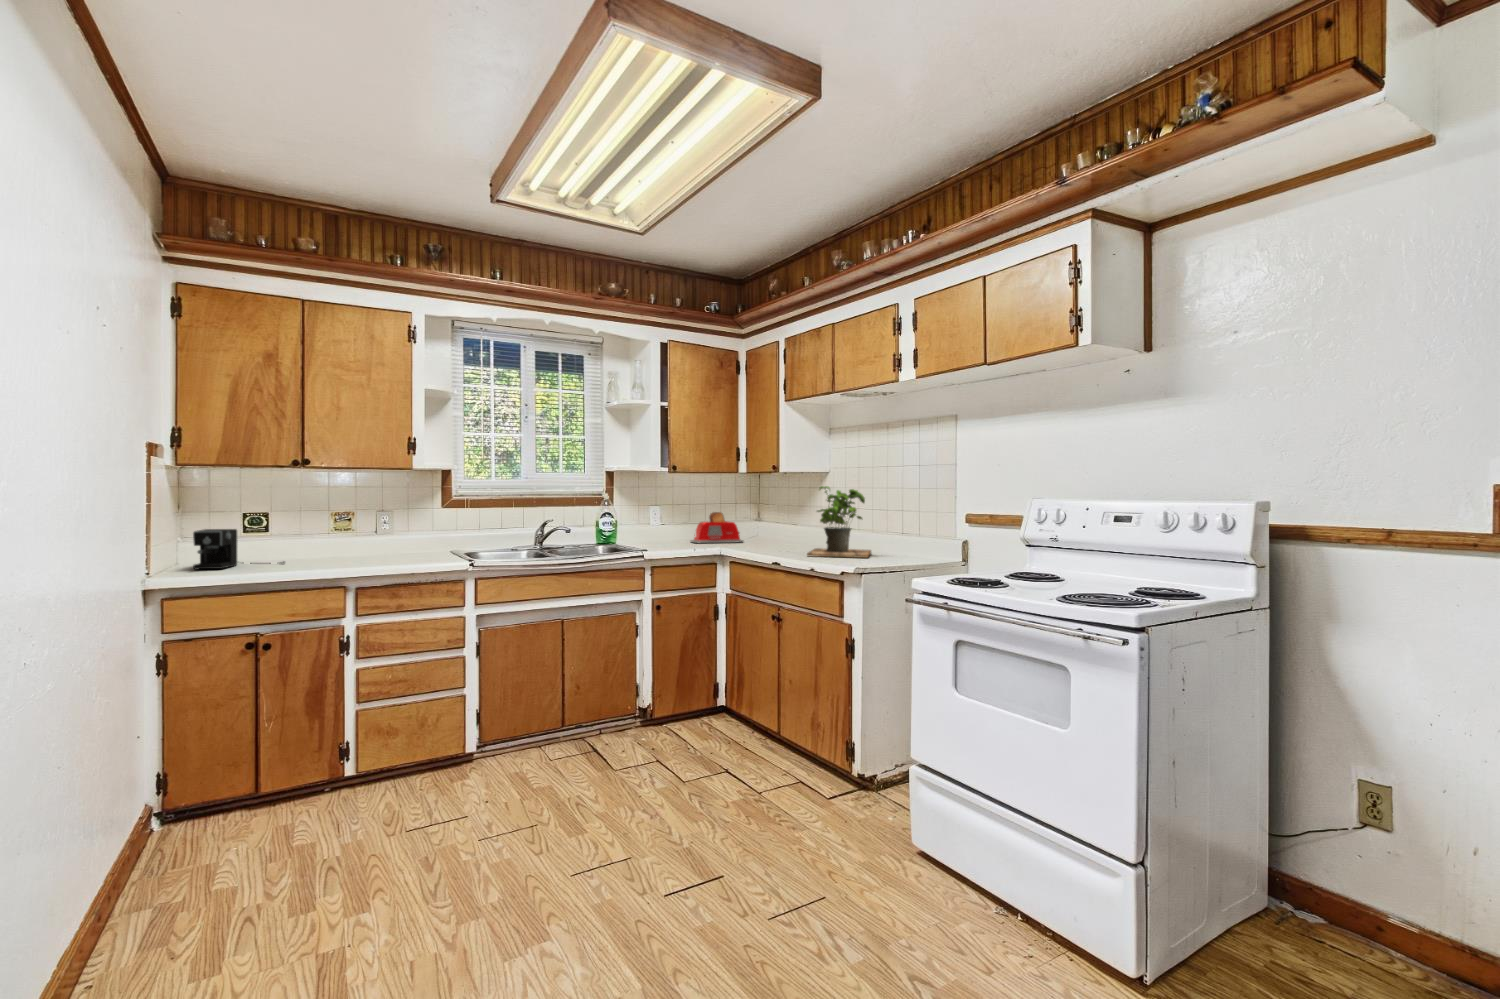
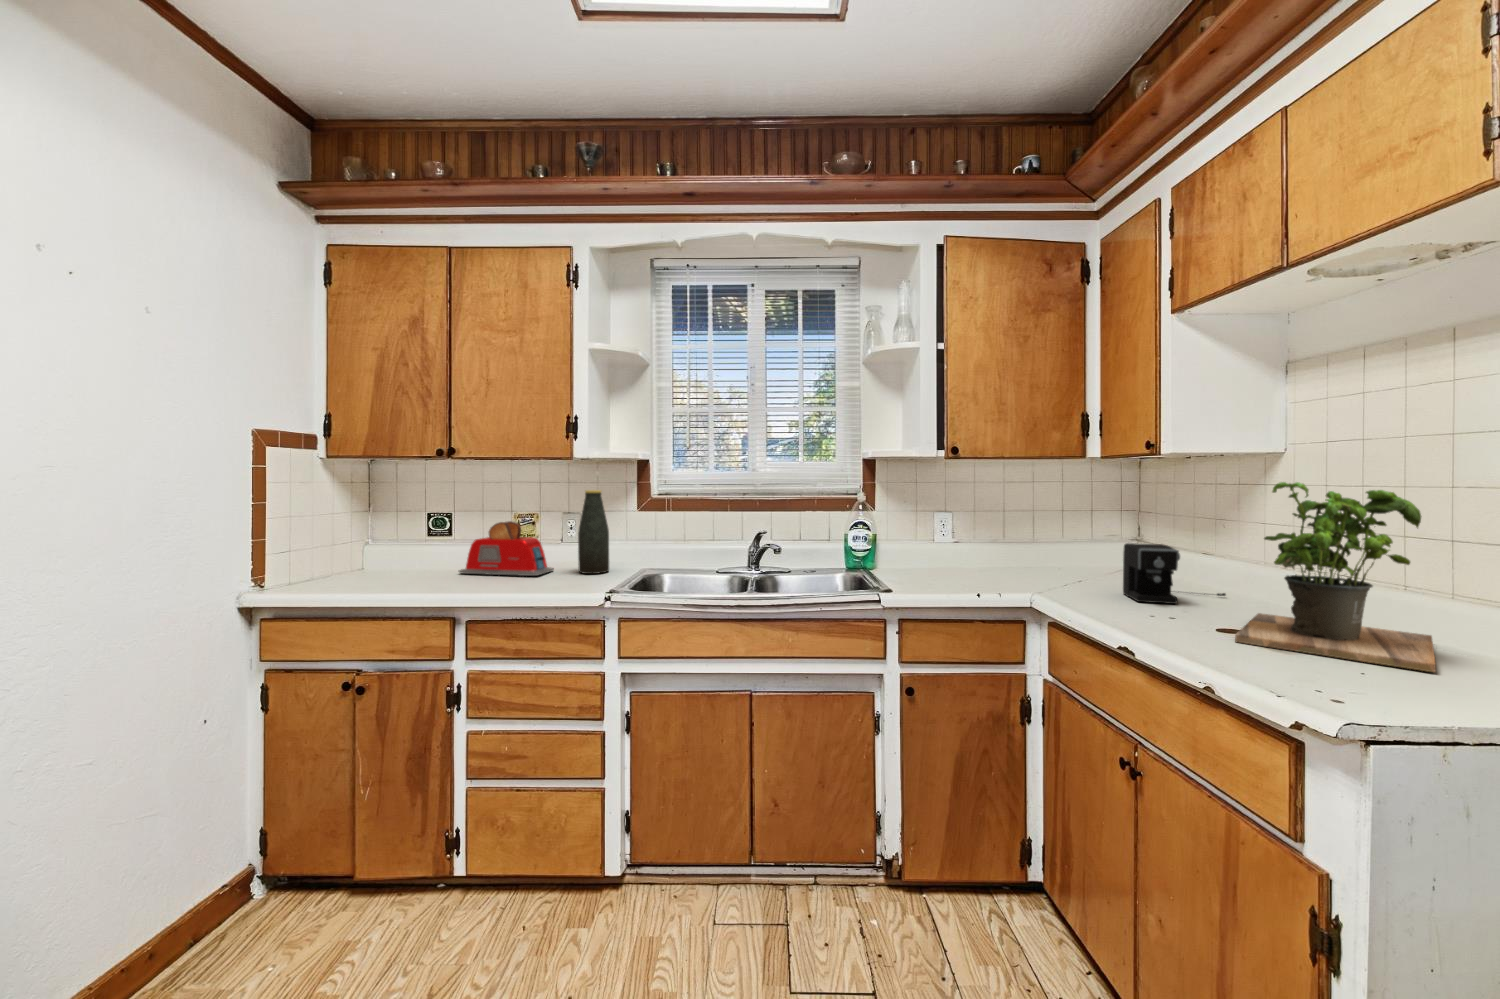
bottle: none [402,493,428,556] -> present [578,490,609,574]
toaster: present [690,512,743,543] -> present [459,521,554,576]
coffee maker: present [193,529,285,569] -> present [1123,543,1226,604]

